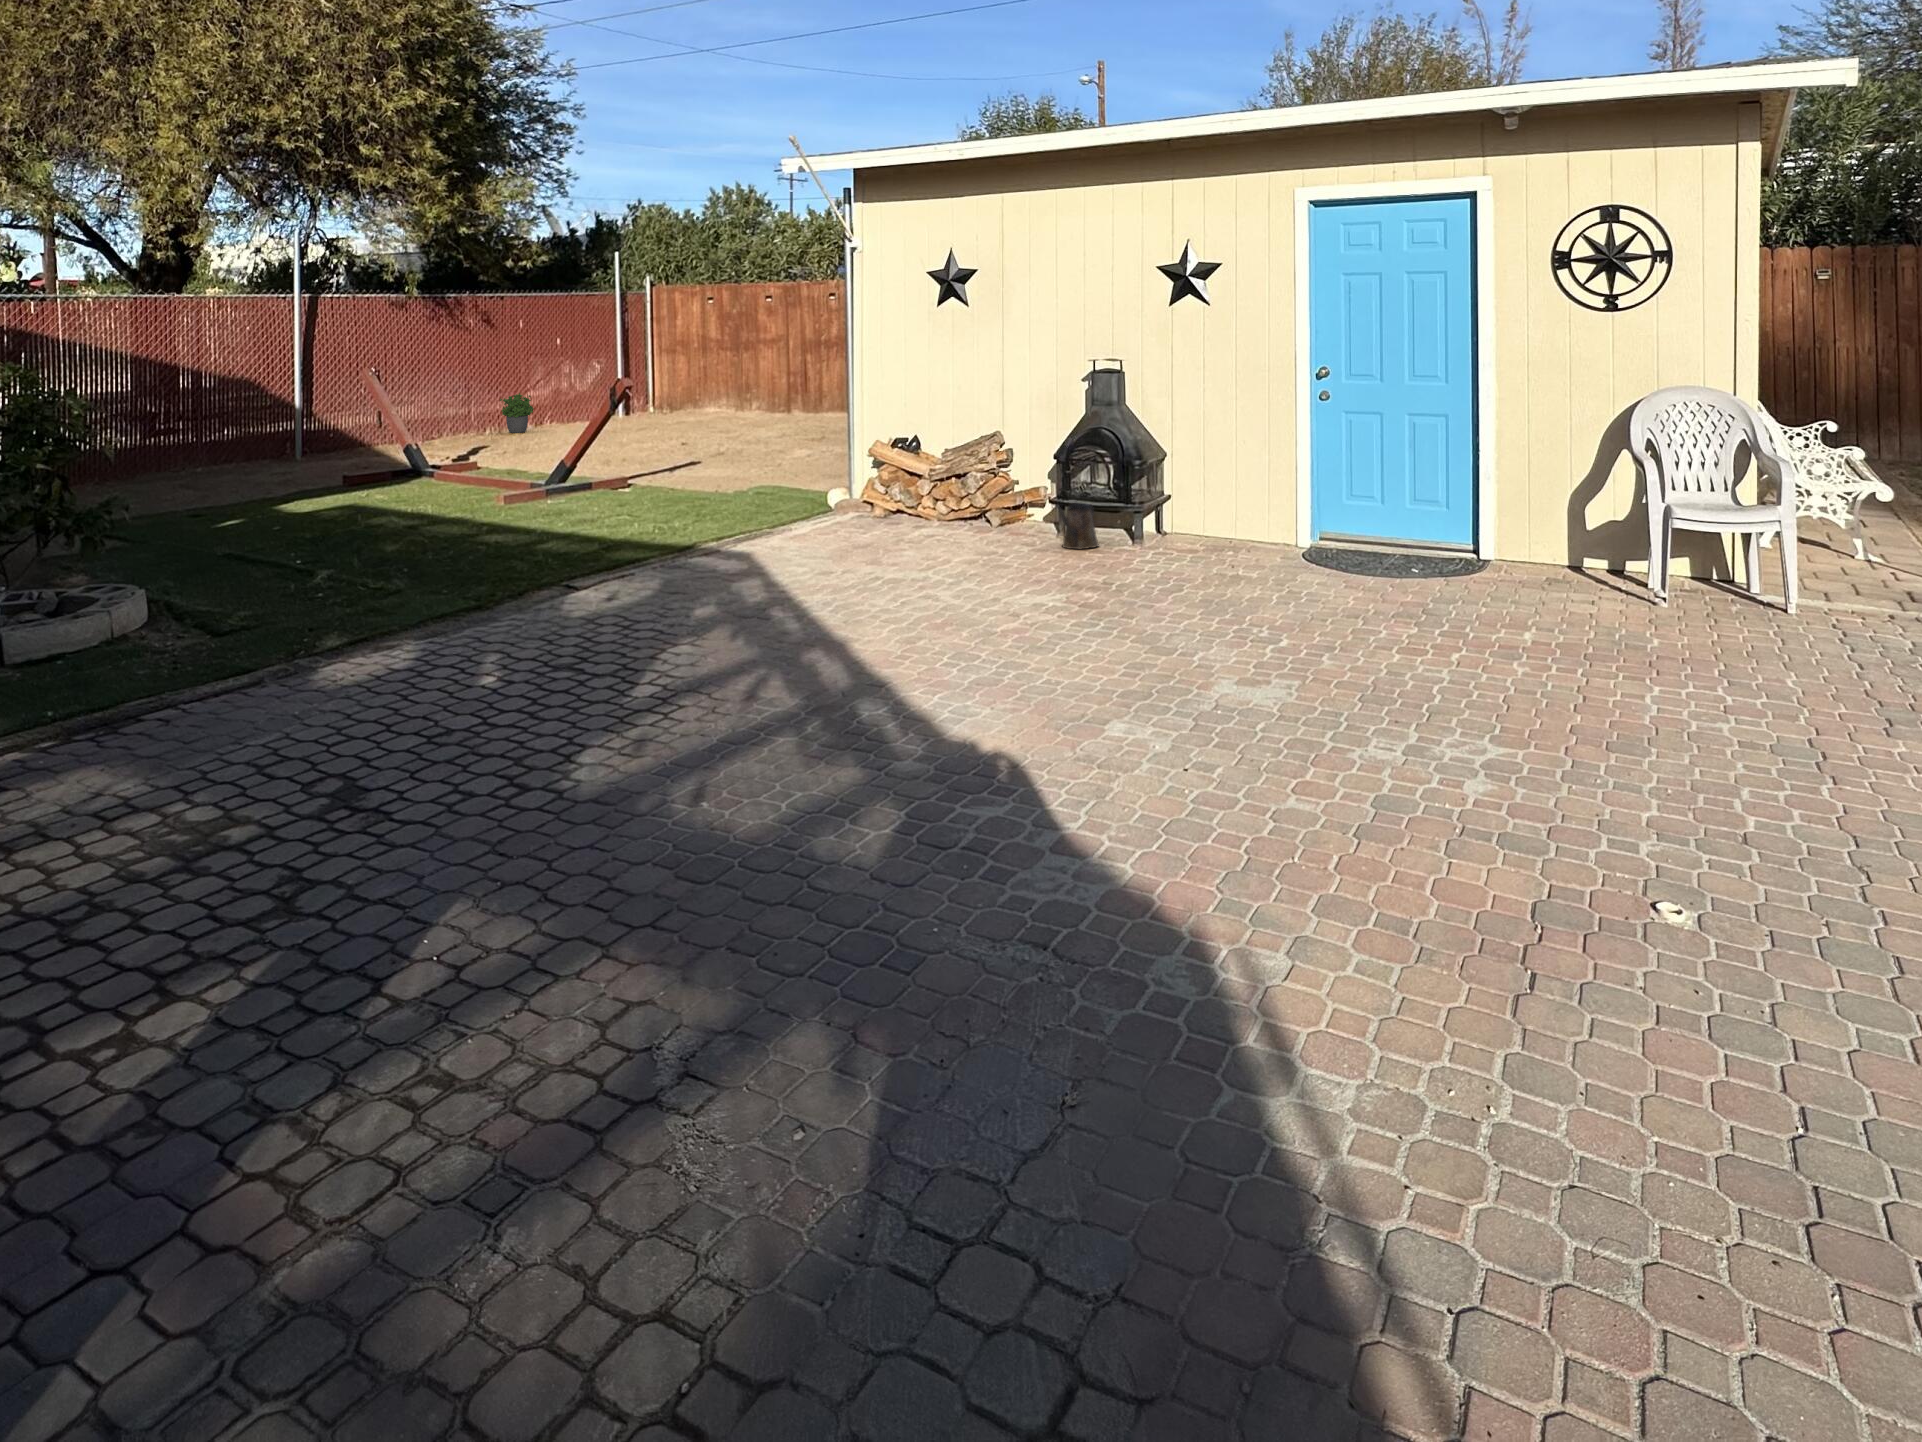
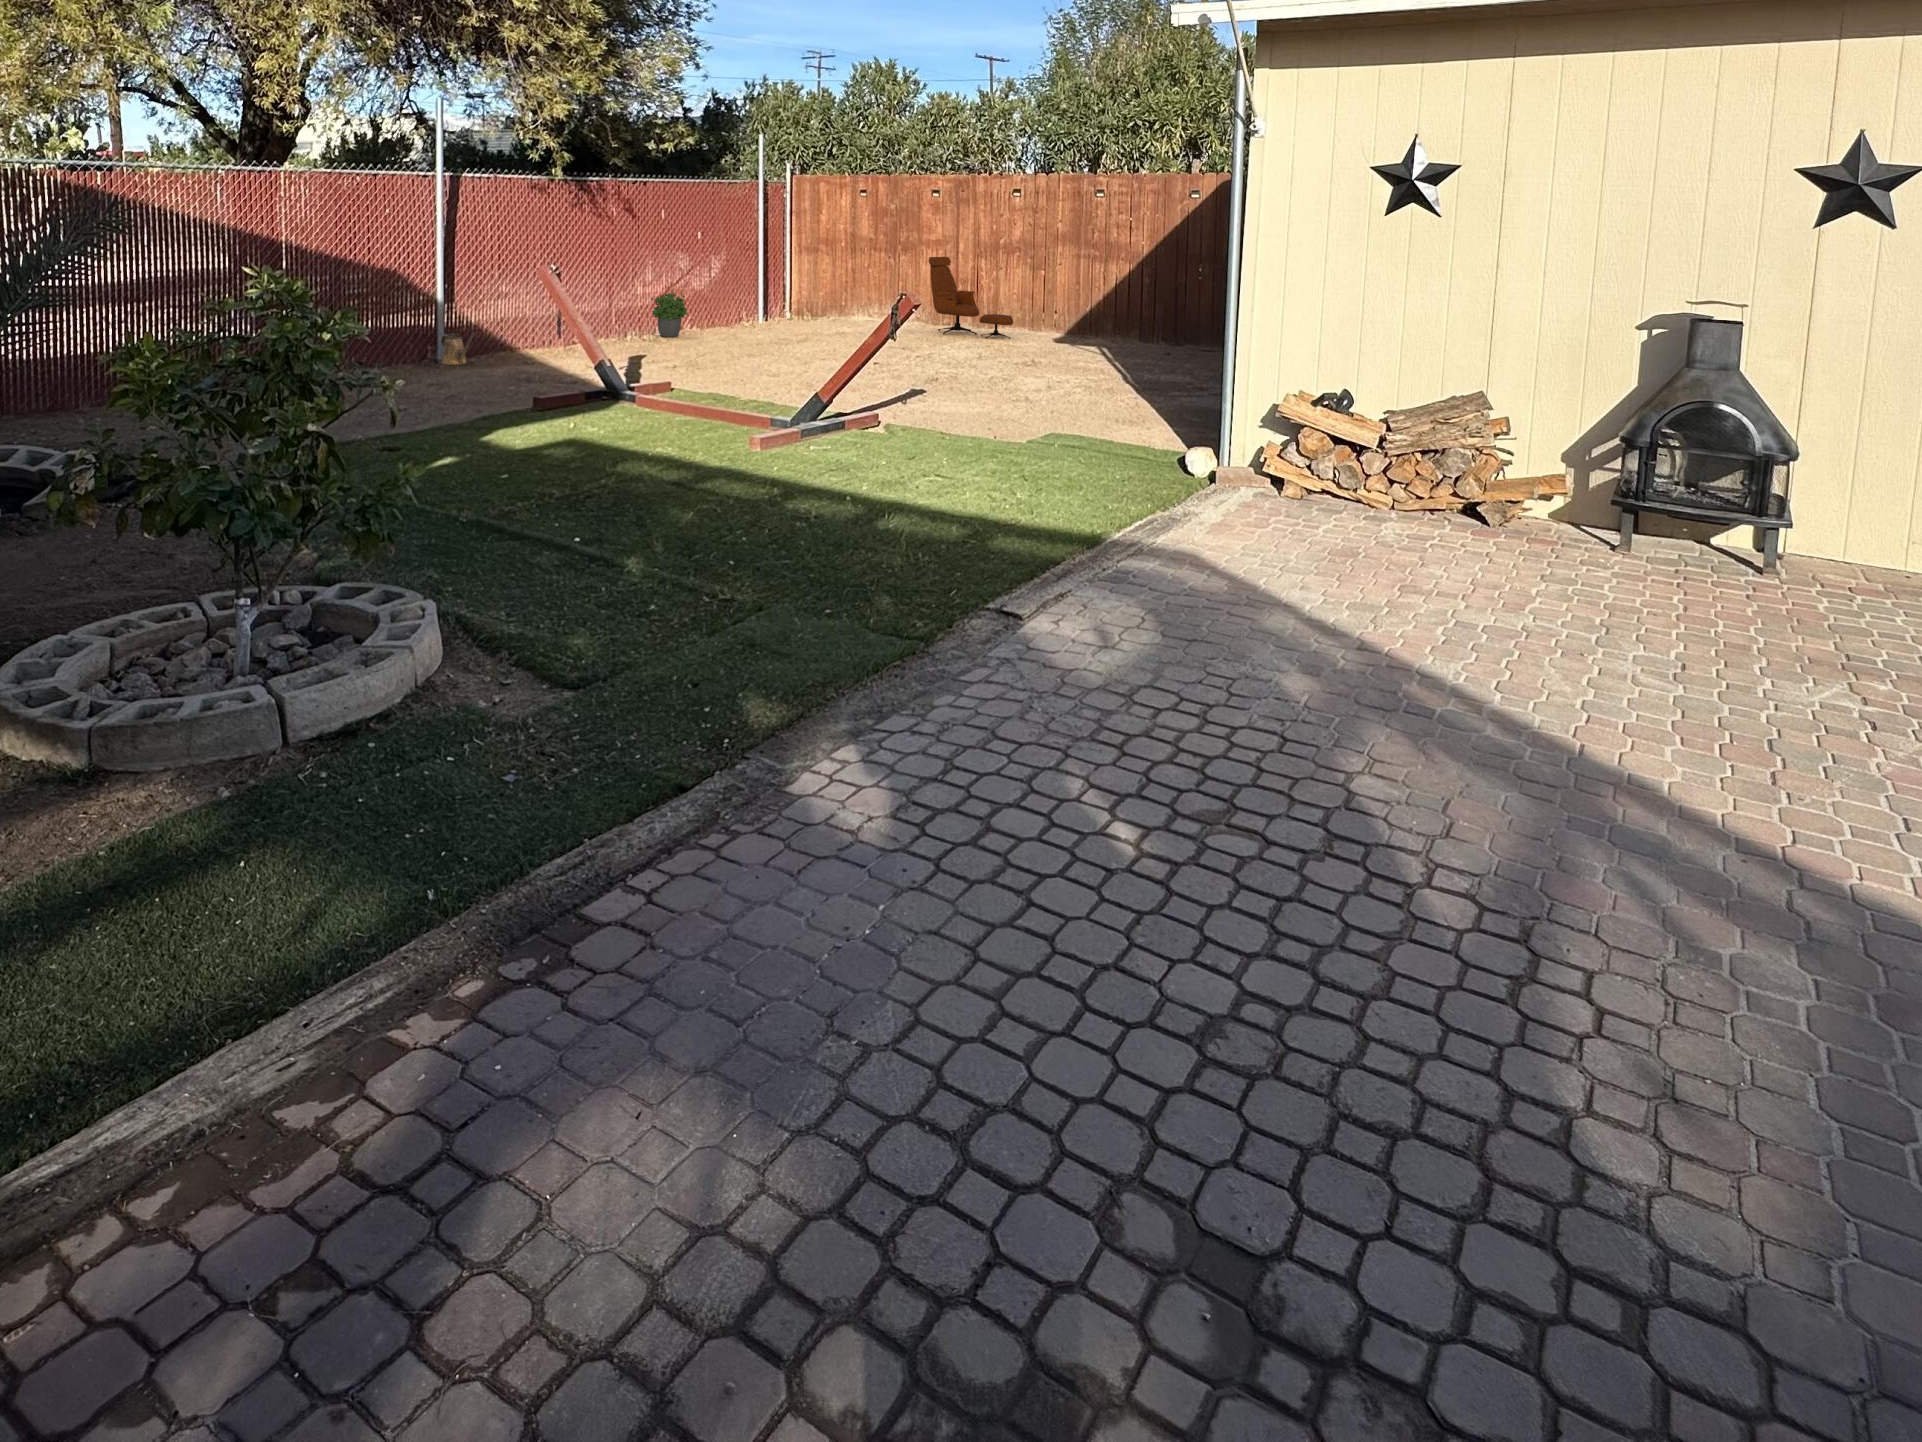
lounge chair: none [760,353,832,422] -> present [929,257,1013,339]
watering can: present [1057,503,1098,549] -> present [440,333,475,365]

